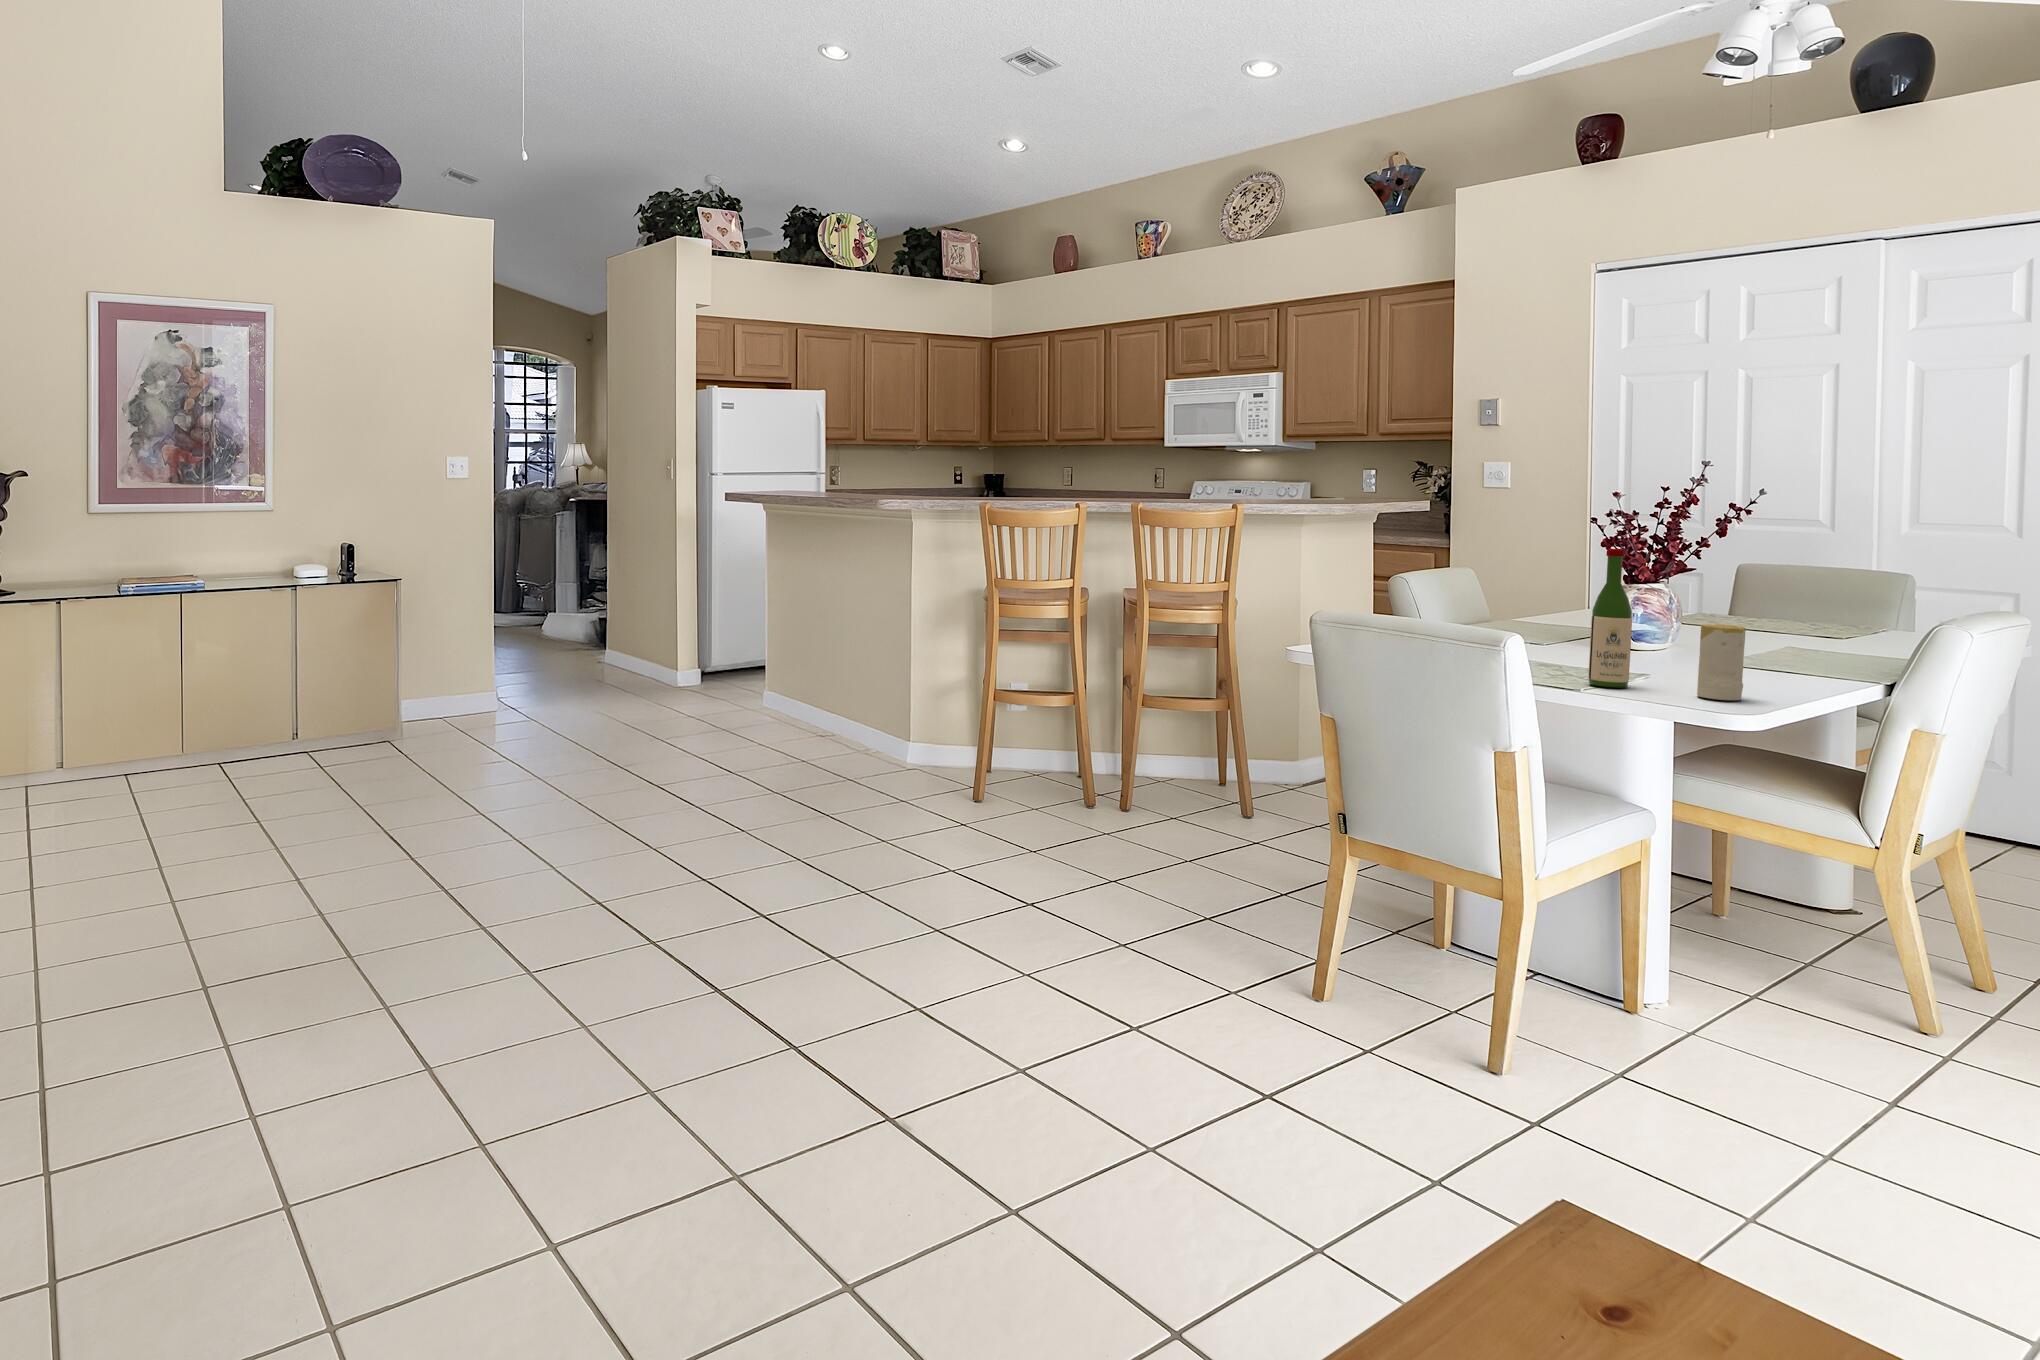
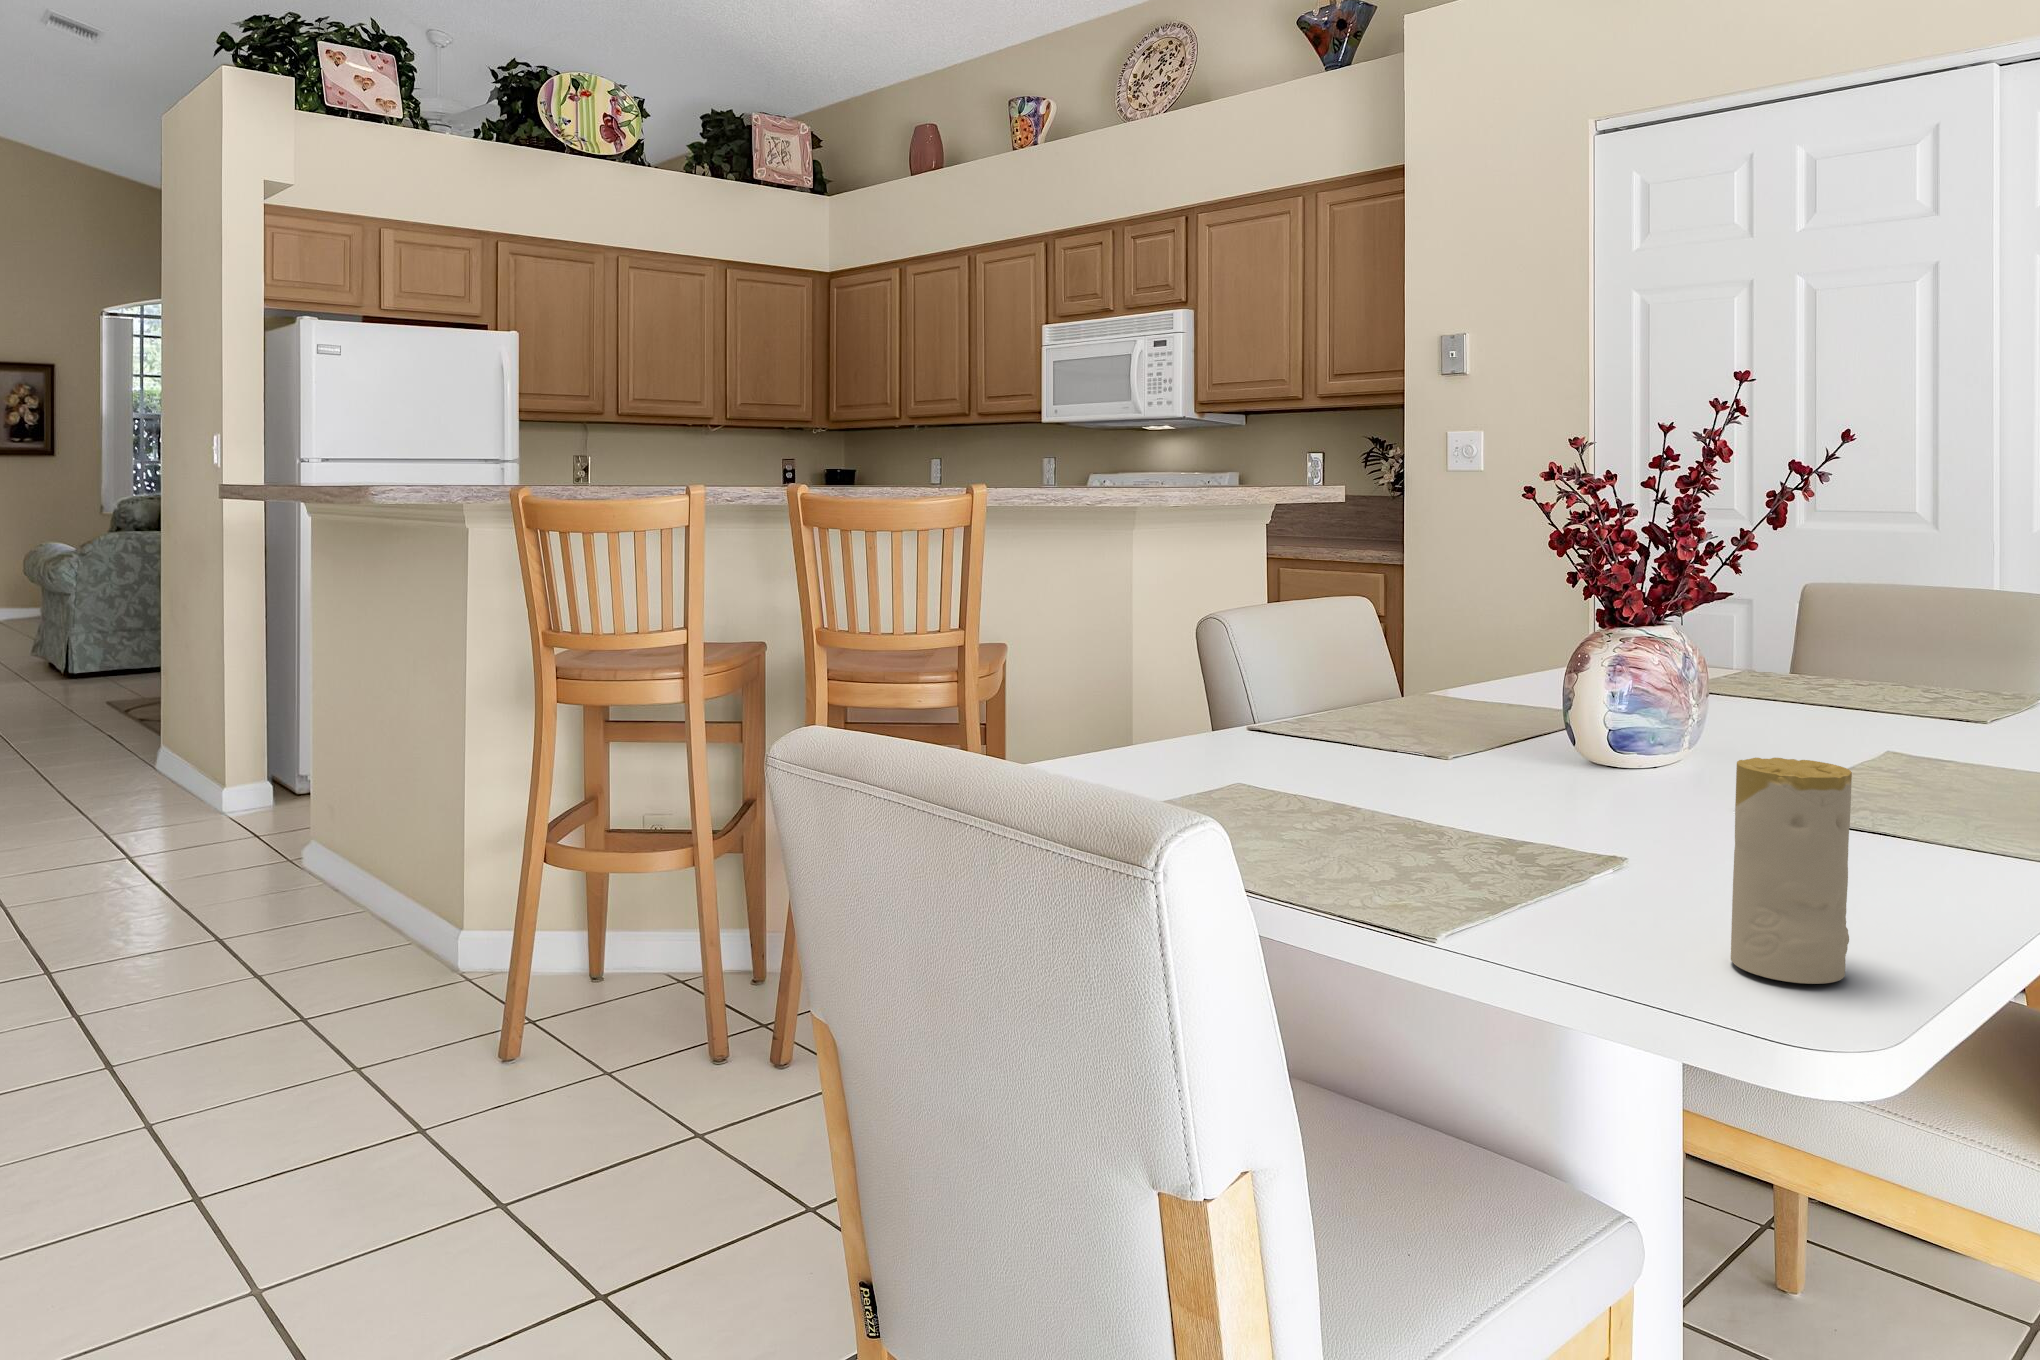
wine bottle: present [1588,549,1632,688] -> none [1470,552,1569,928]

